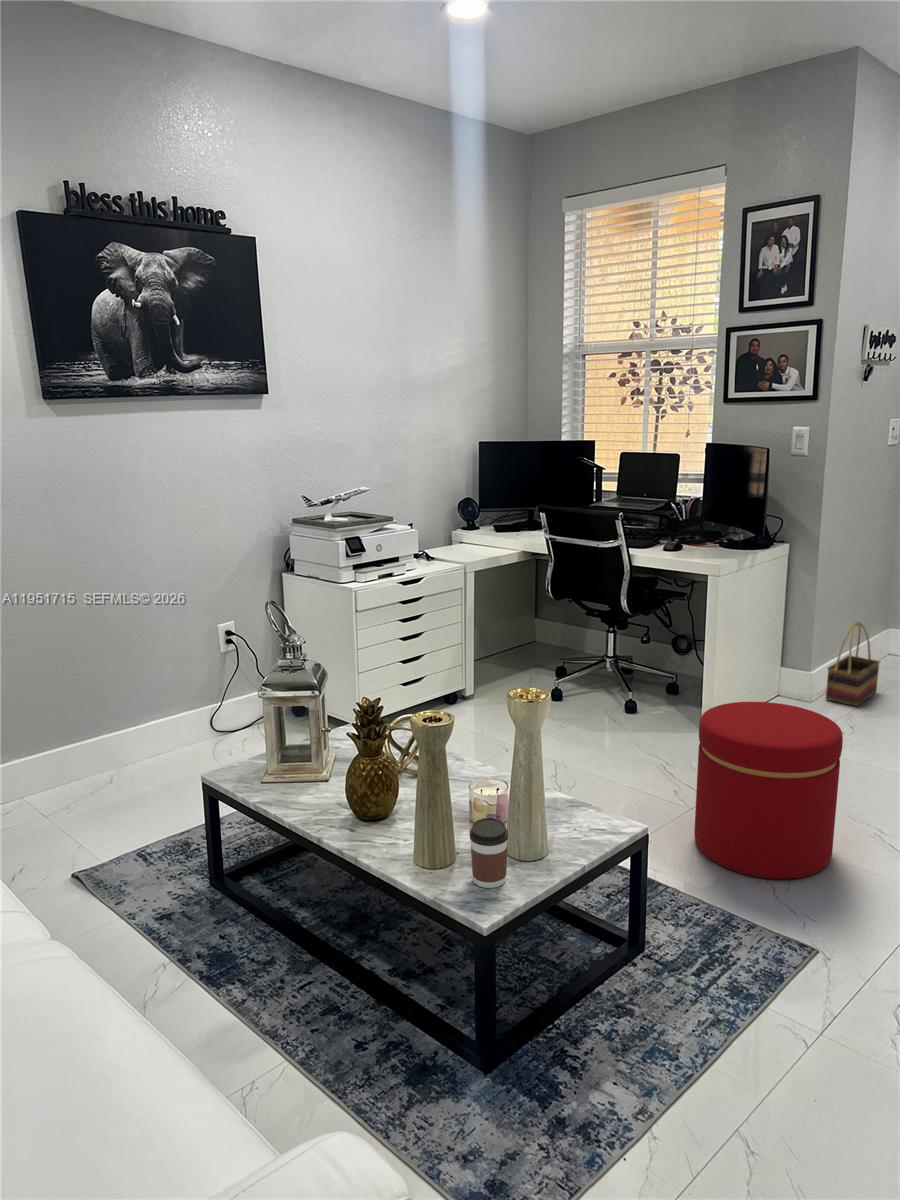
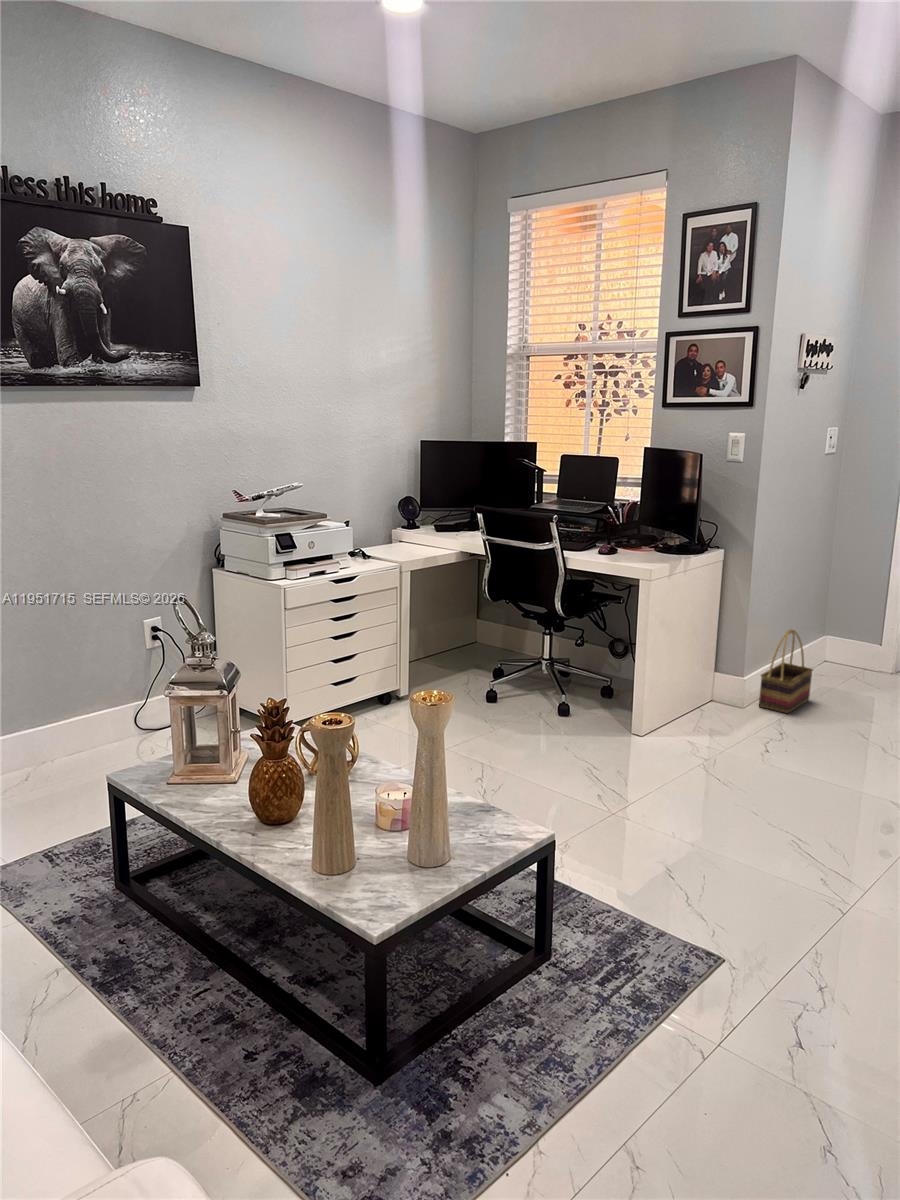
ottoman: present [694,702,843,879] -> none [614,708,759,887]
coffee cup: present [470,818,508,888] -> none [364,824,403,896]

